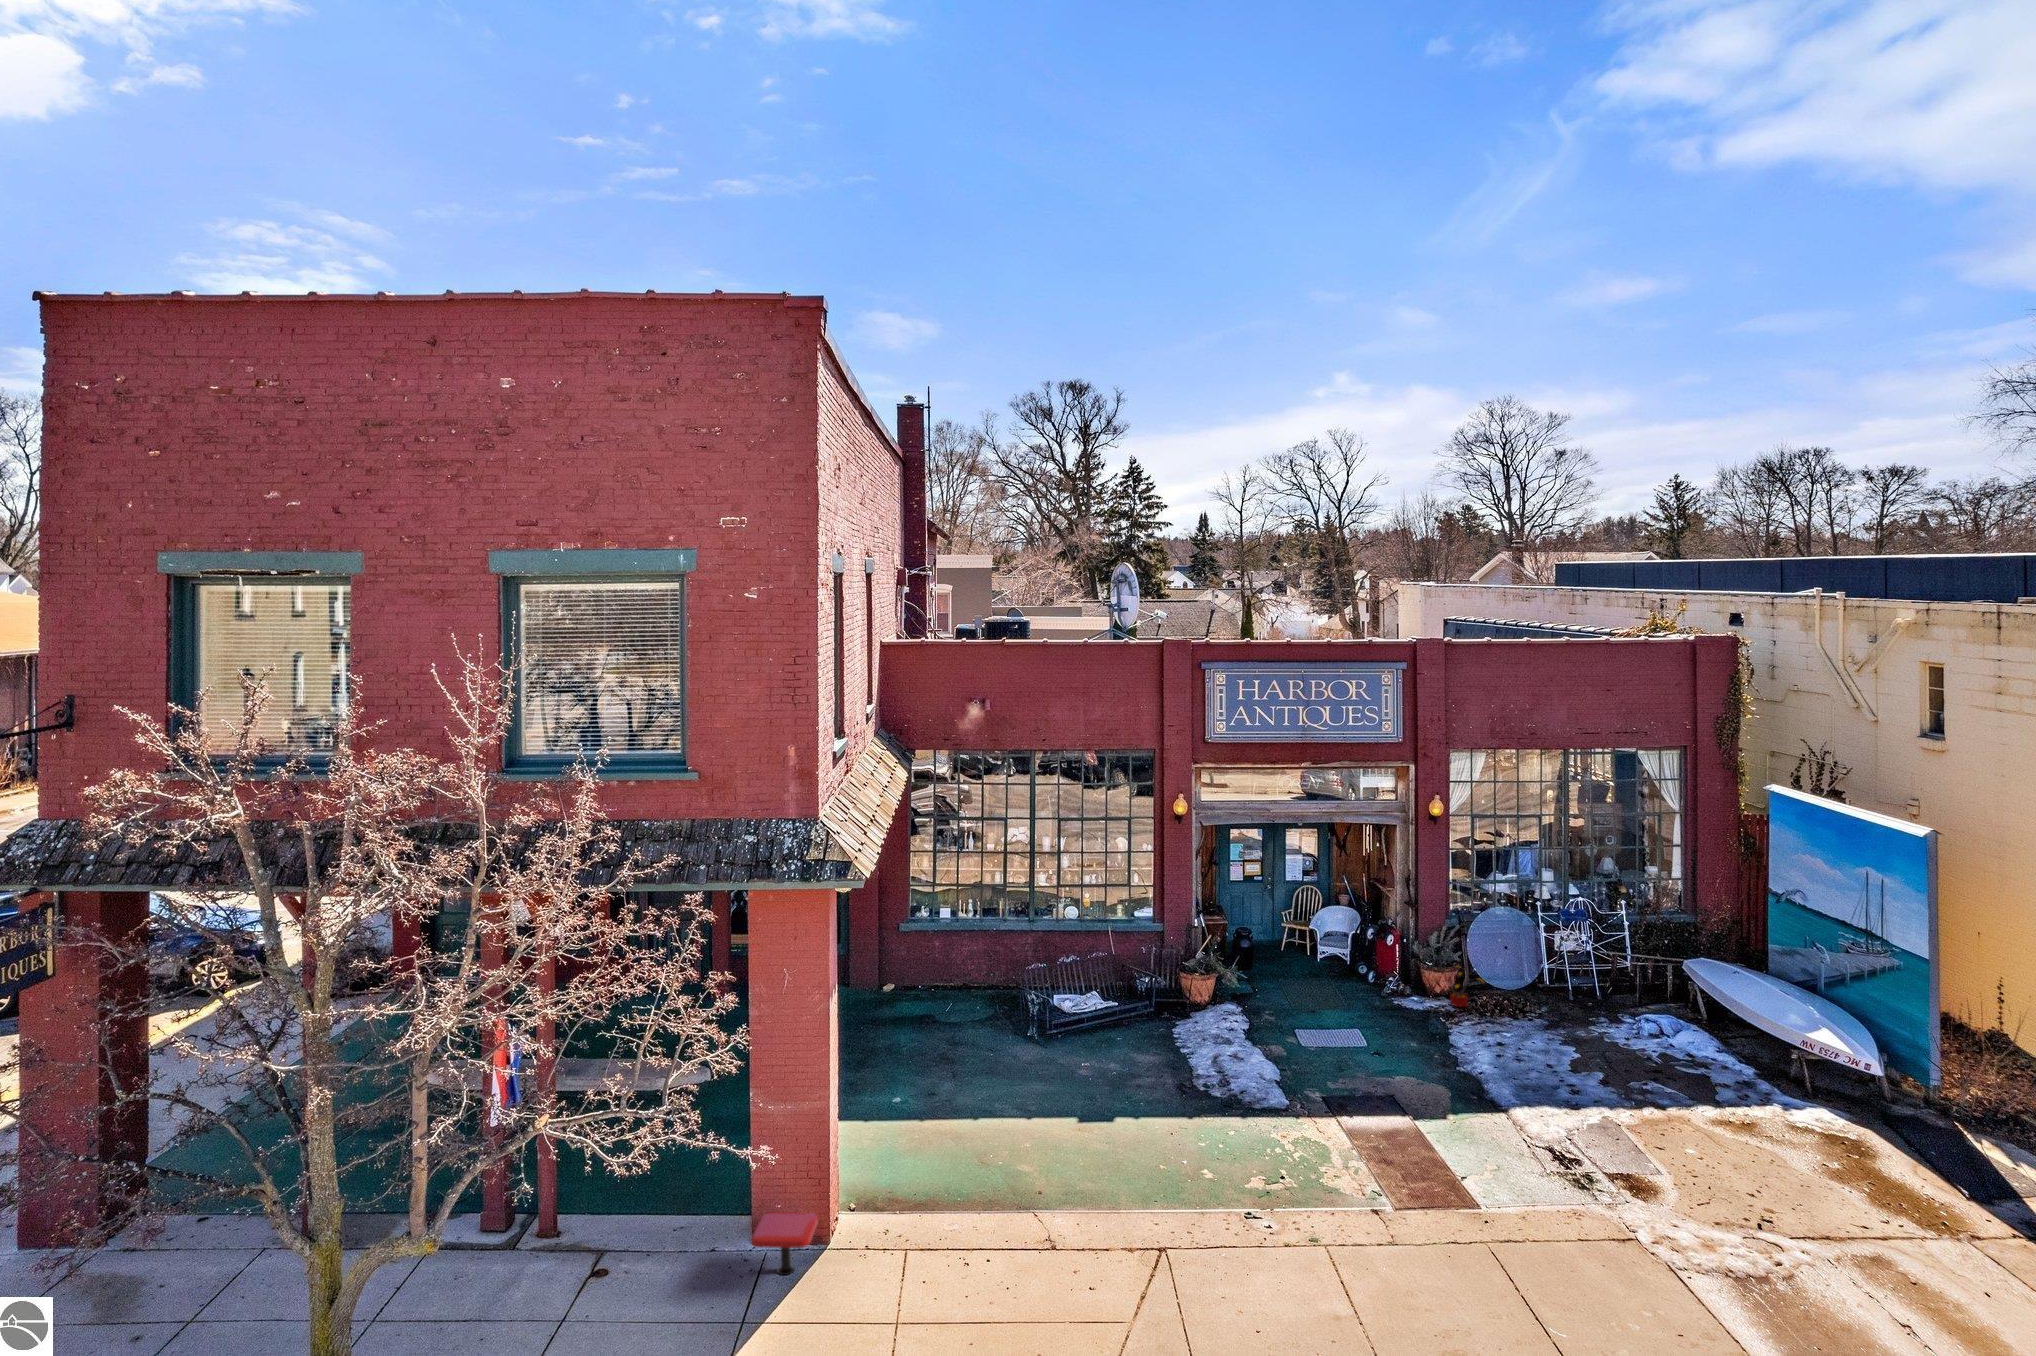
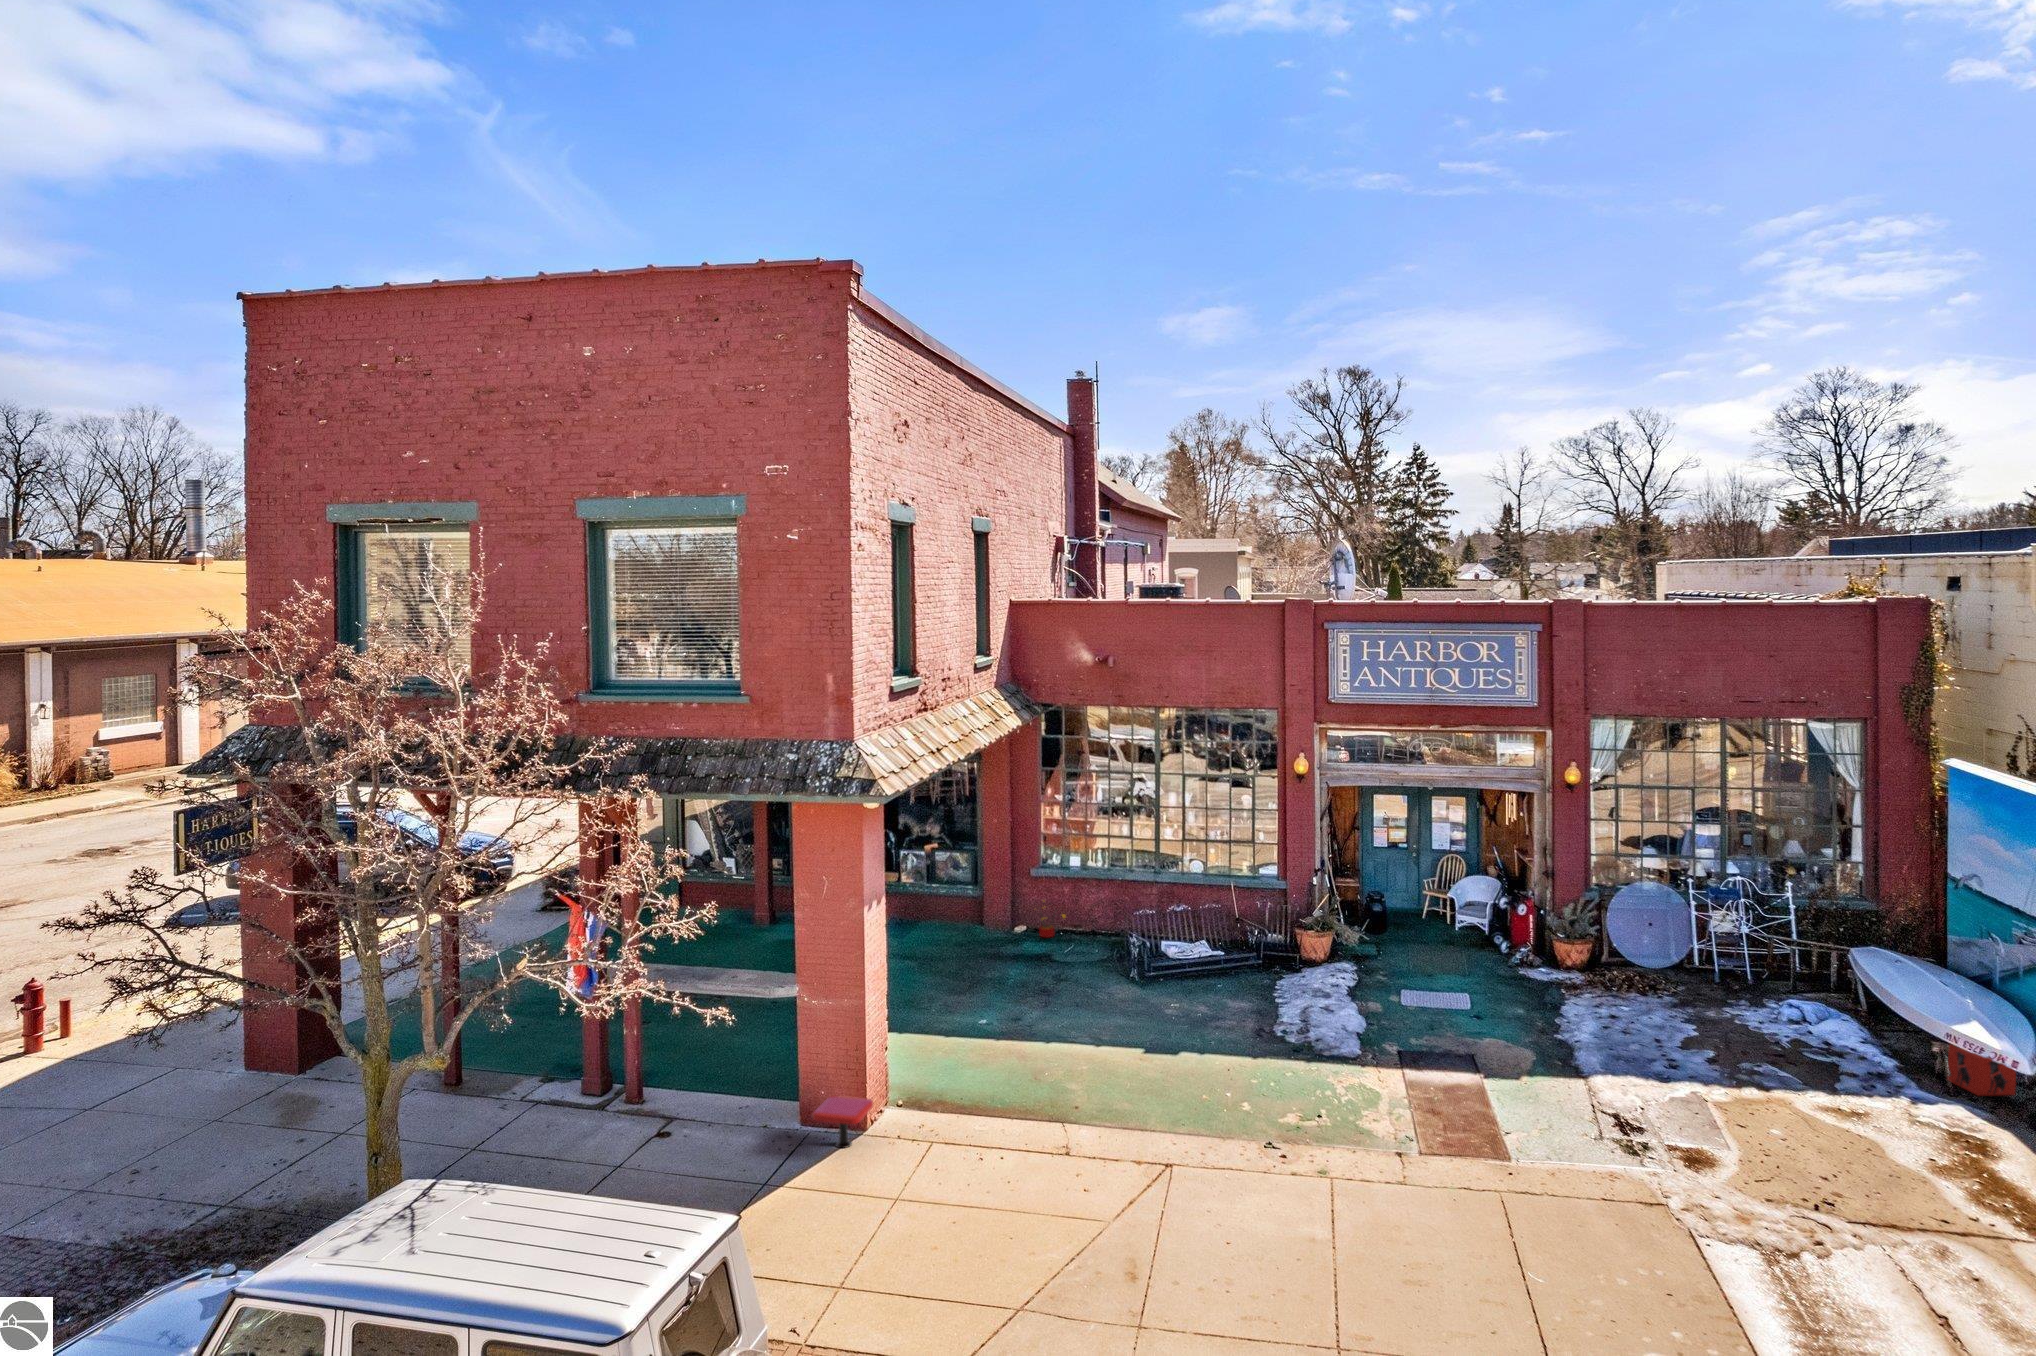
decorative plant: present [1443,969,1483,1007] -> present [1039,903,1065,937]
storage box: none [1801,1048,1860,1097] -> present [1948,1045,2016,1096]

